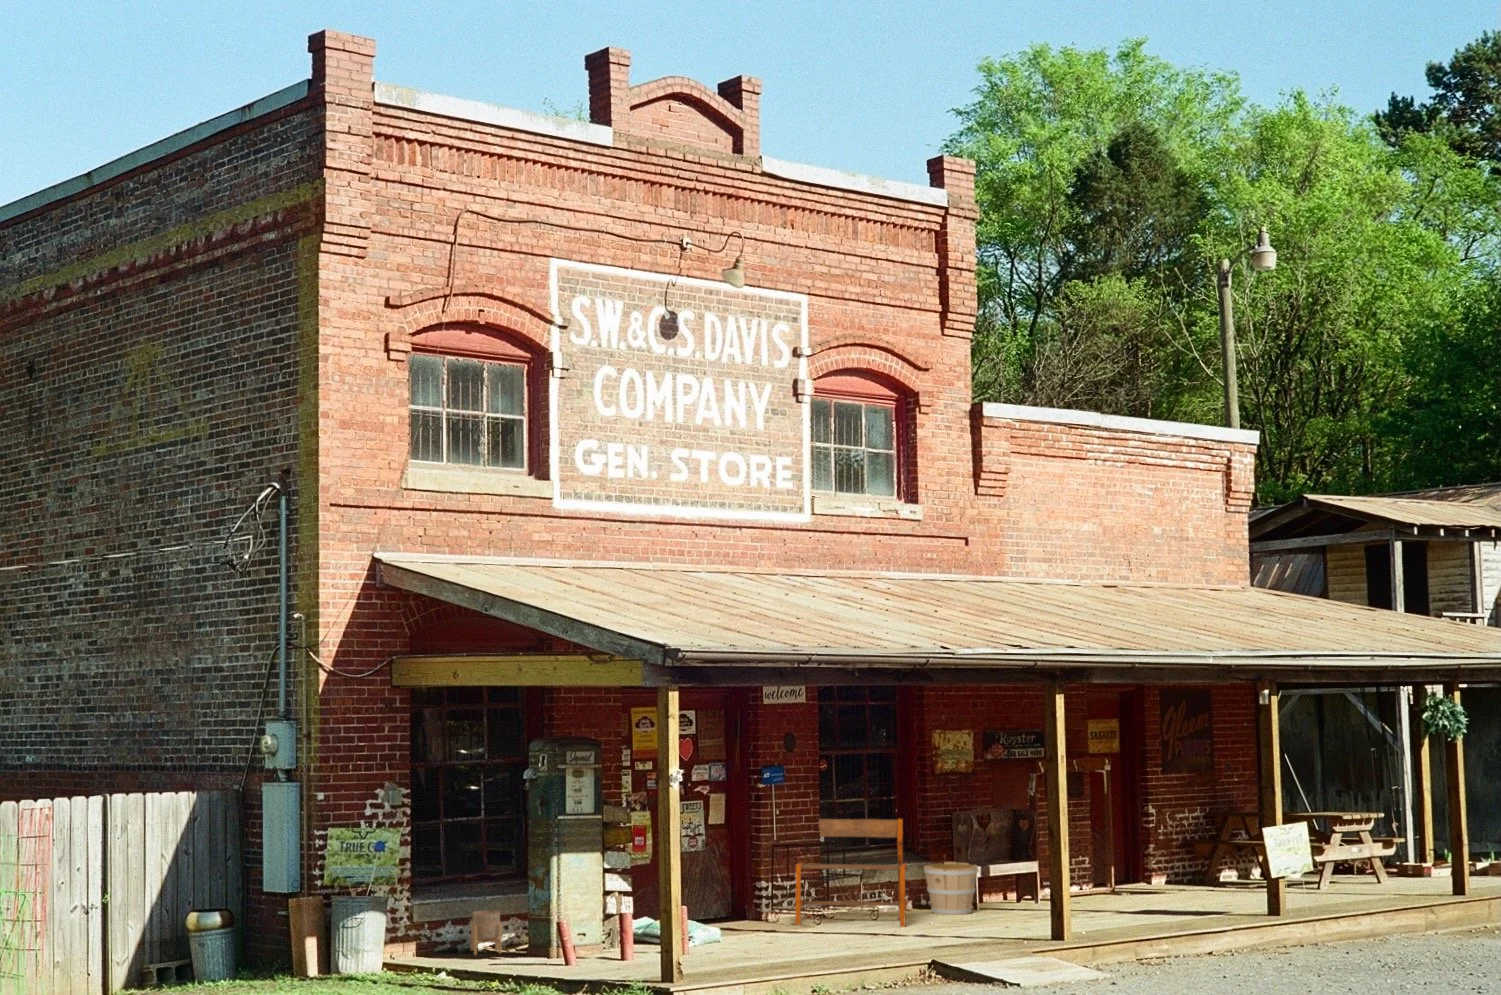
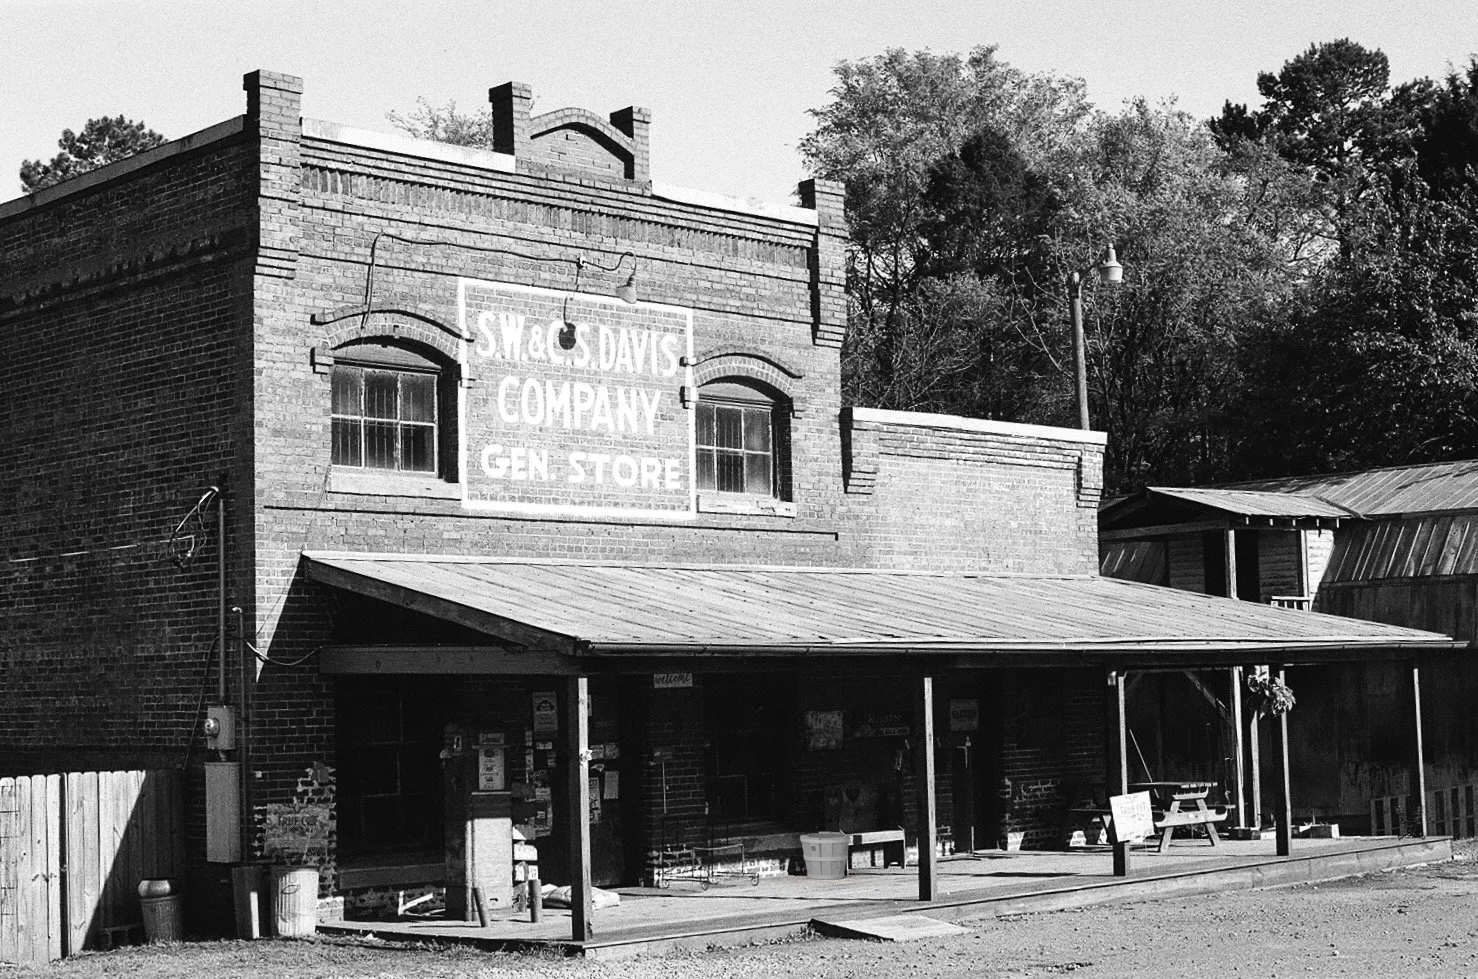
bench: present [795,819,908,927] -> none [684,792,787,891]
planter: present [471,911,502,954] -> none [391,879,421,919]

